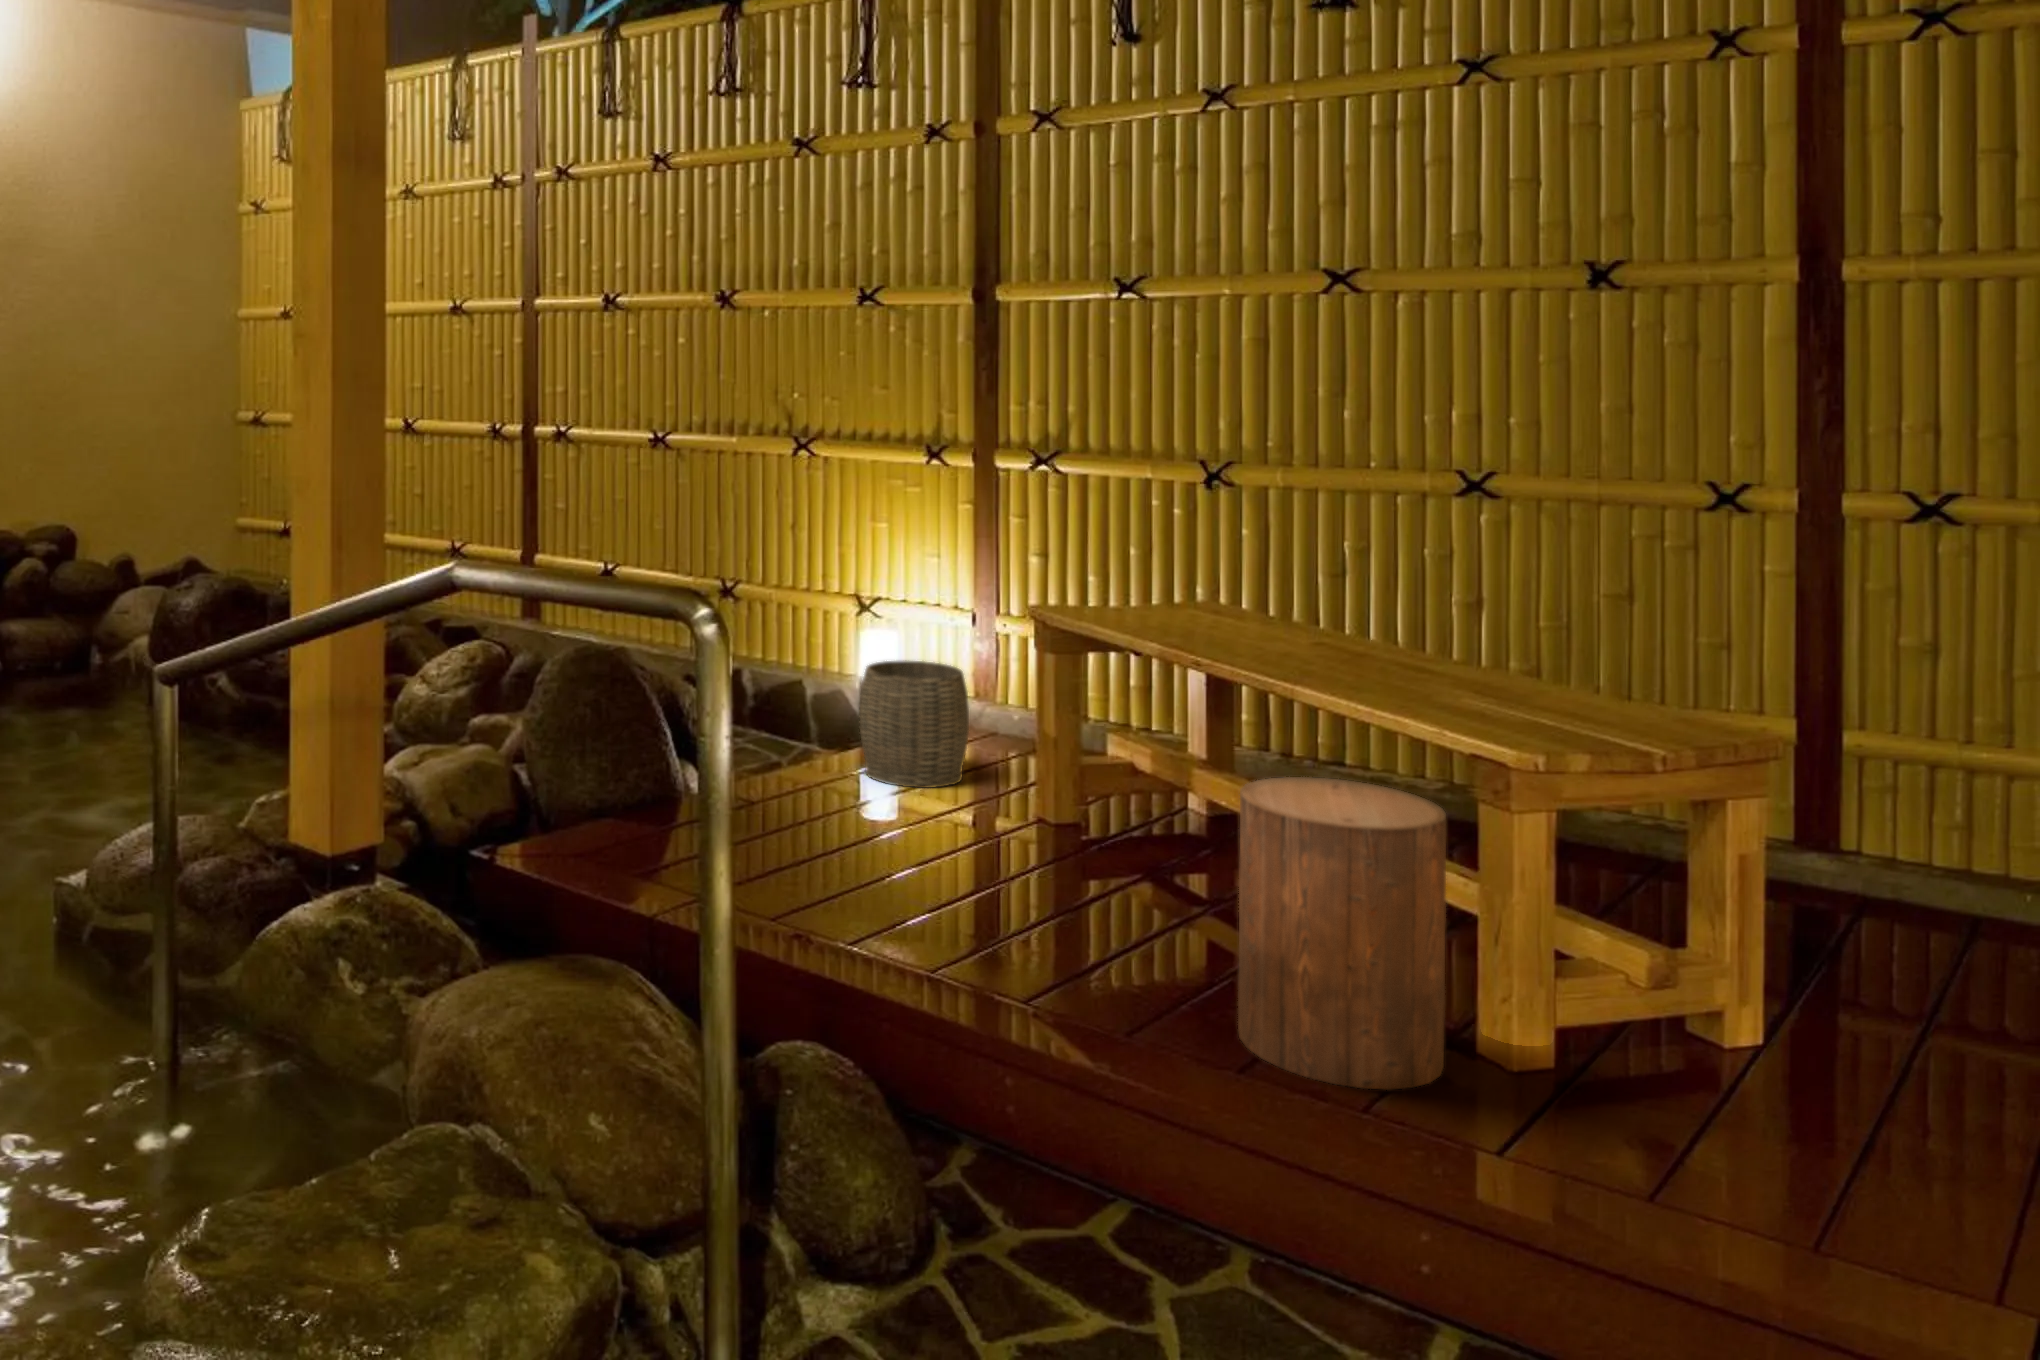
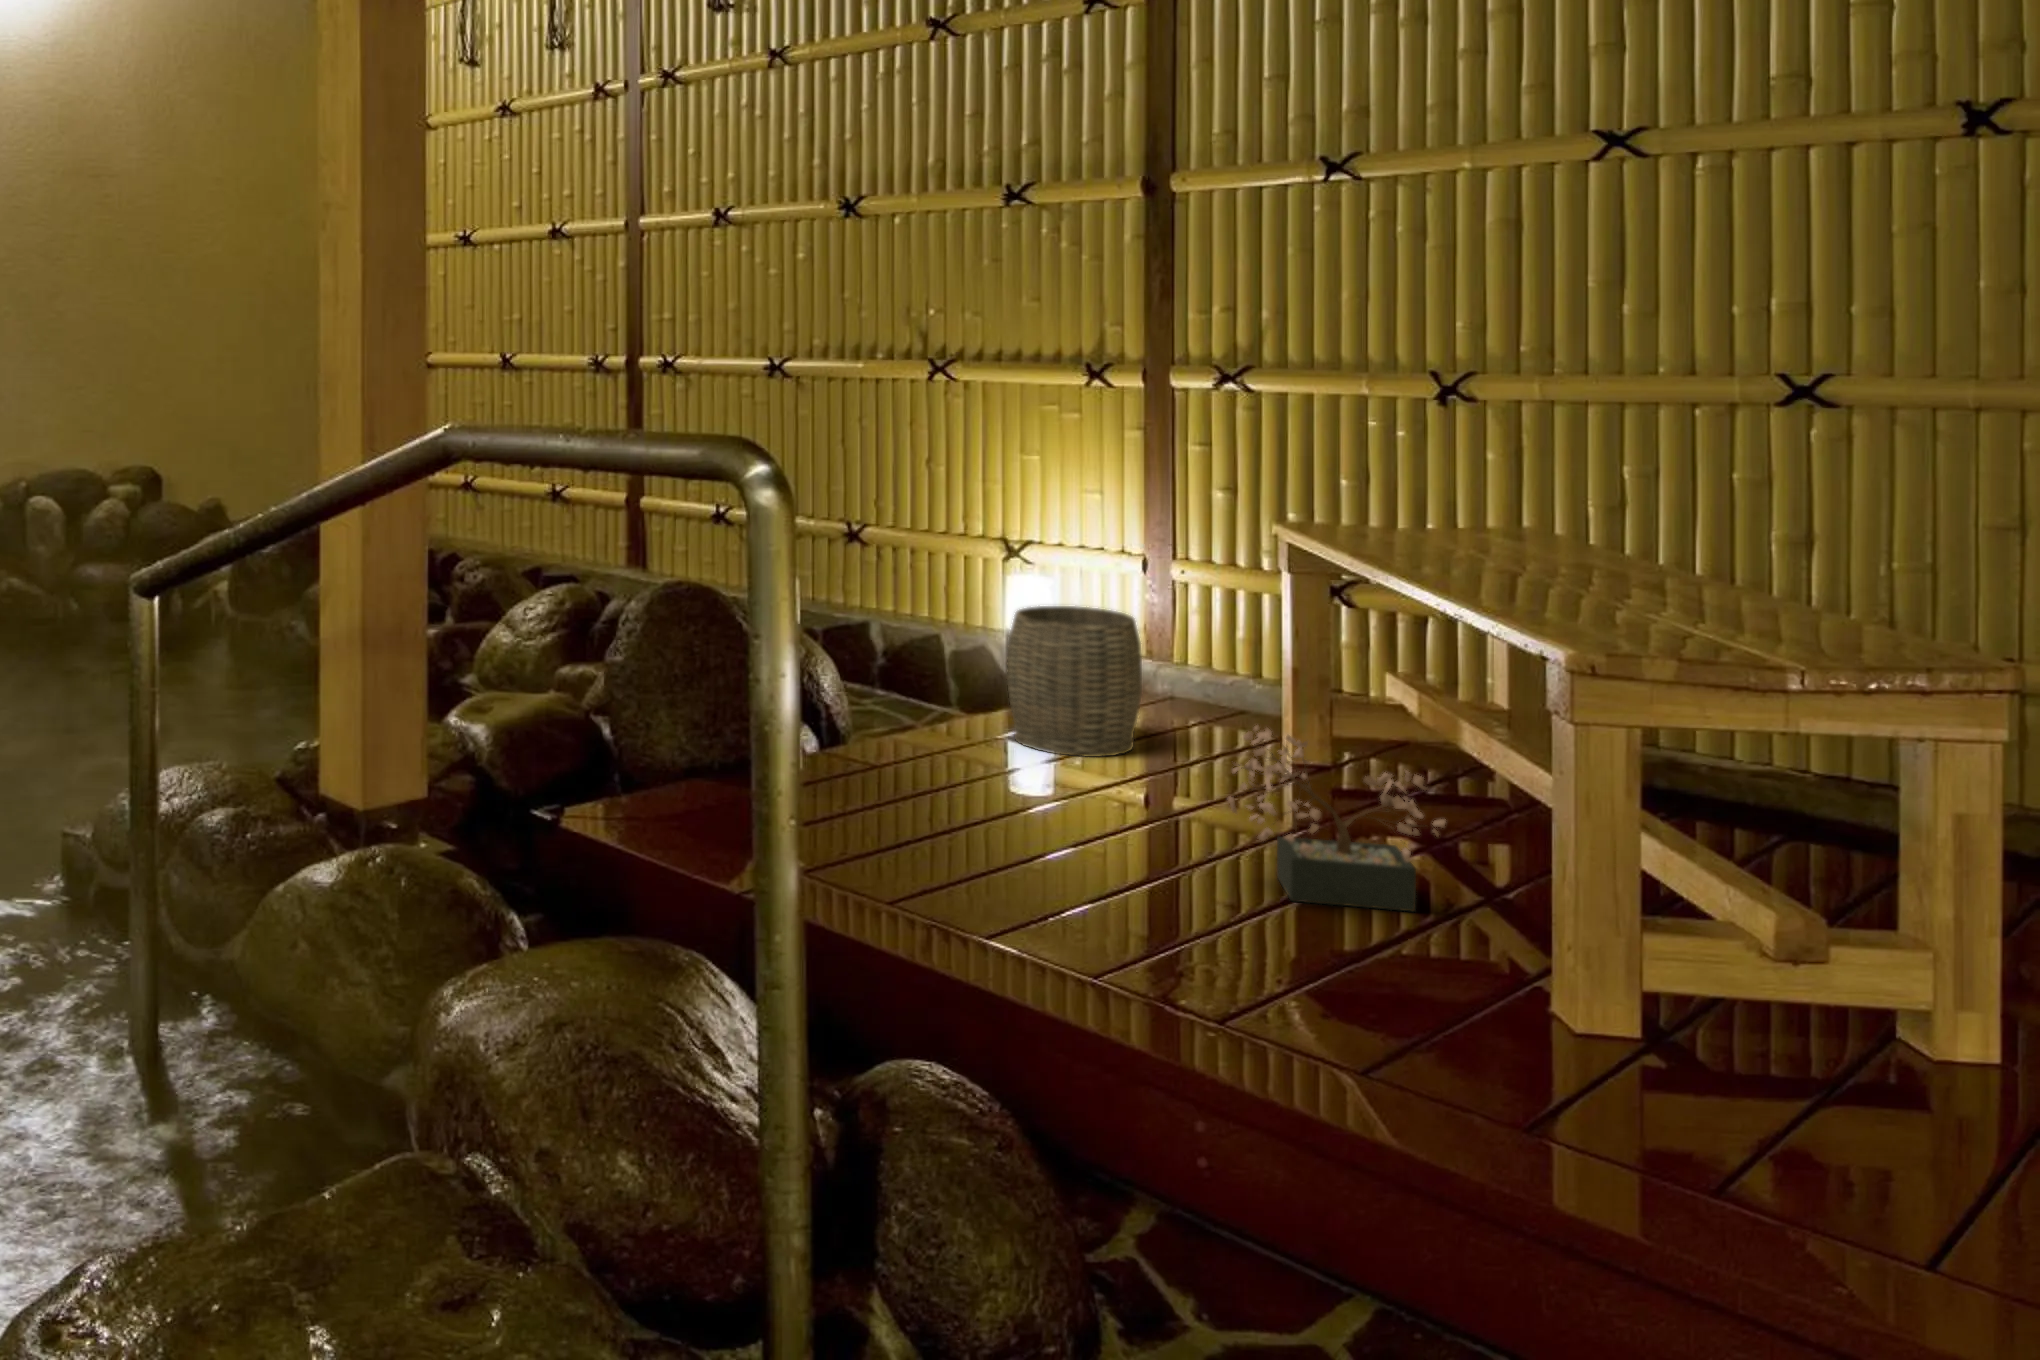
decorative plant: none [1026,763,1188,907] -> present [1228,726,1446,912]
stool: present [1238,777,1446,1090] -> none [1553,741,1885,1193]

